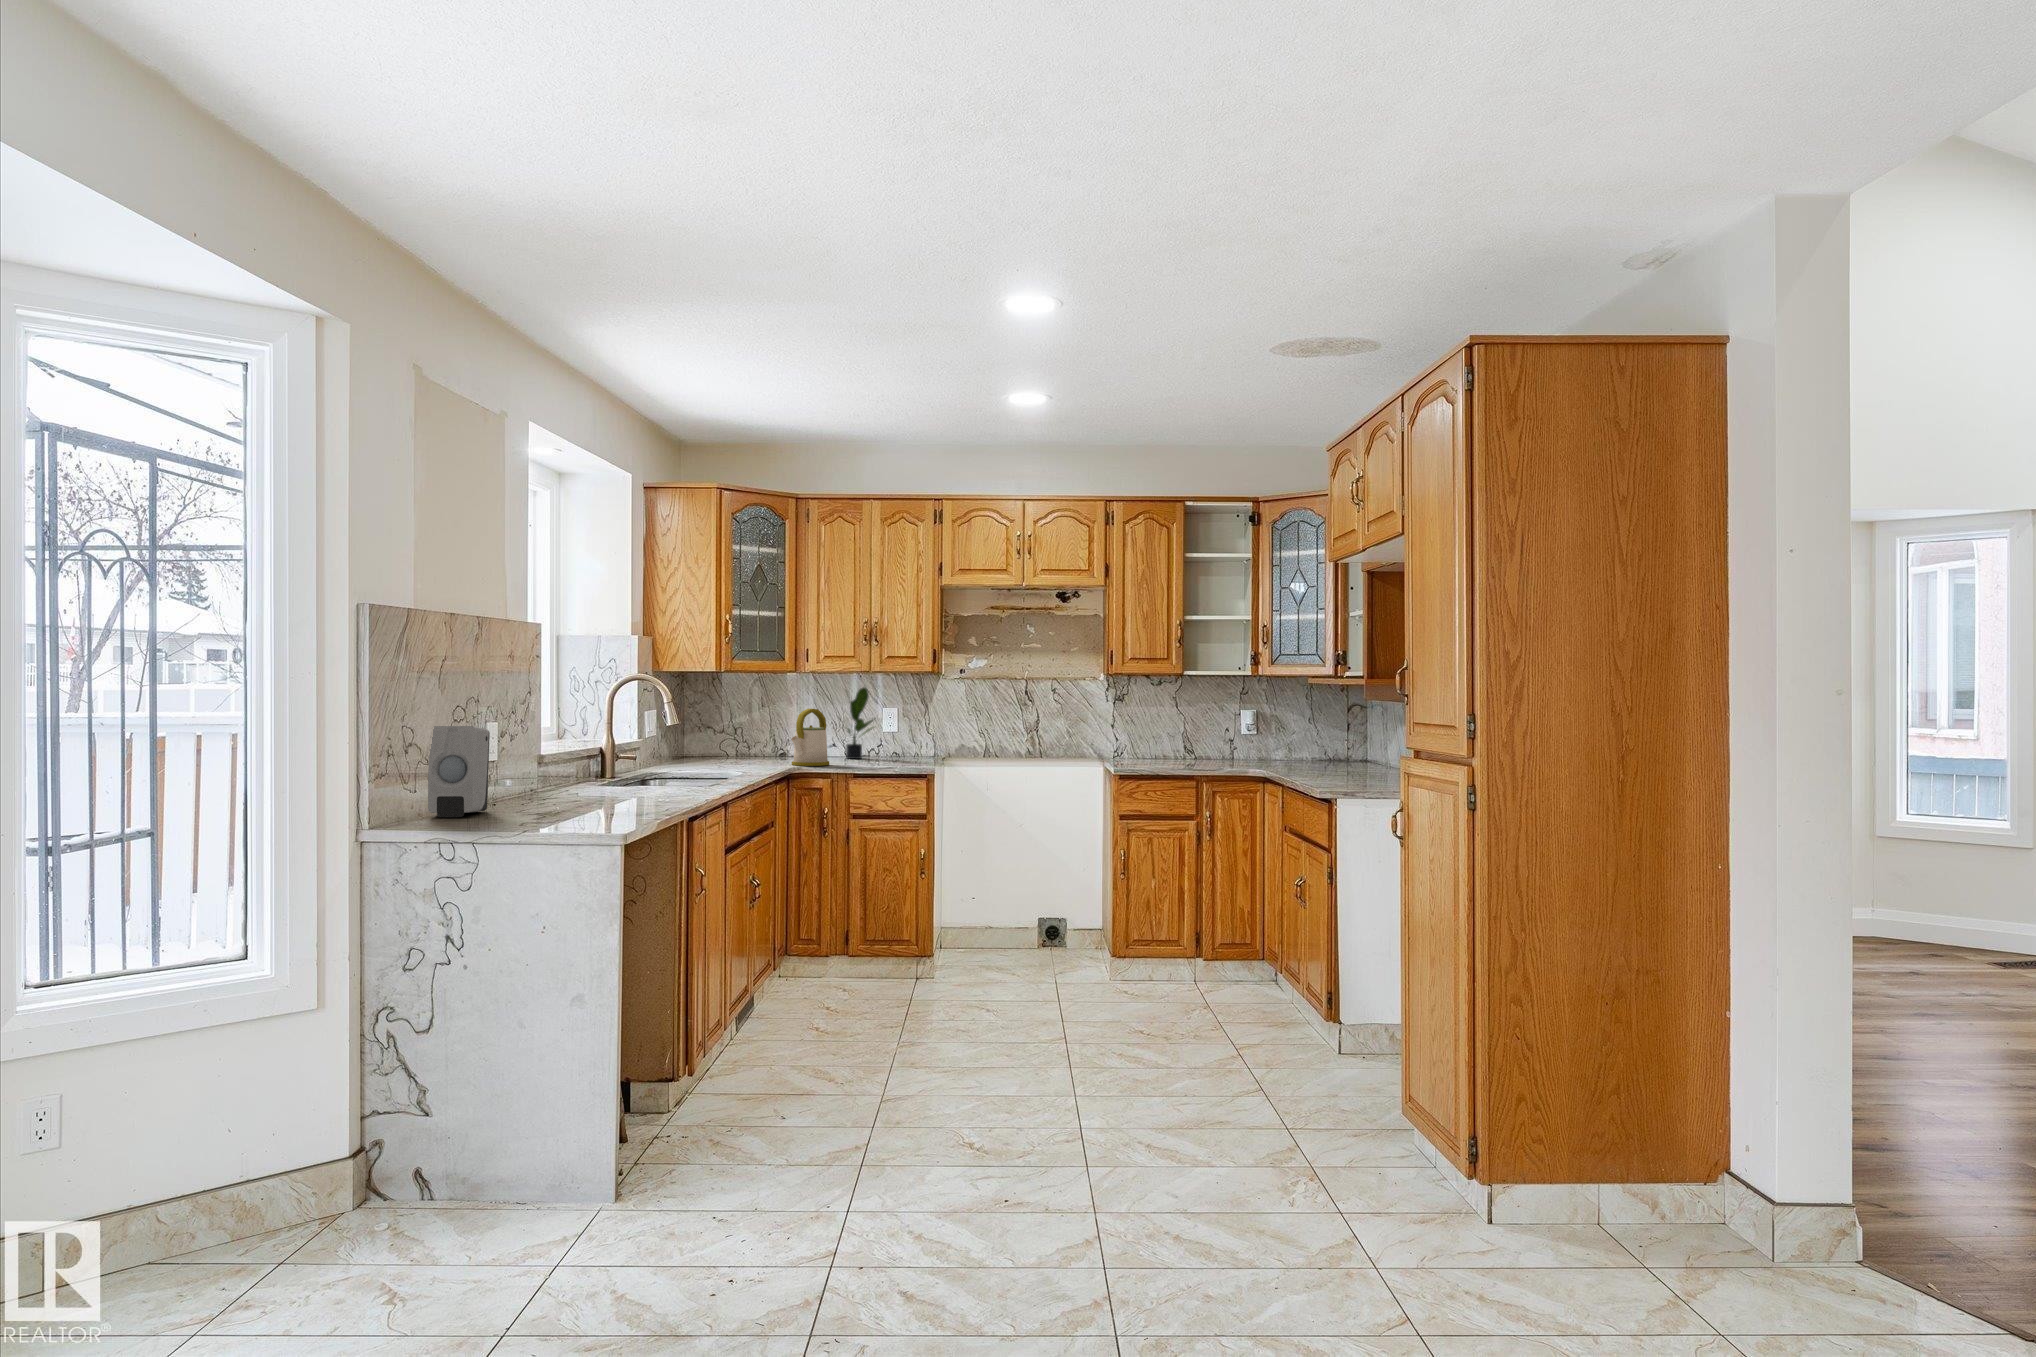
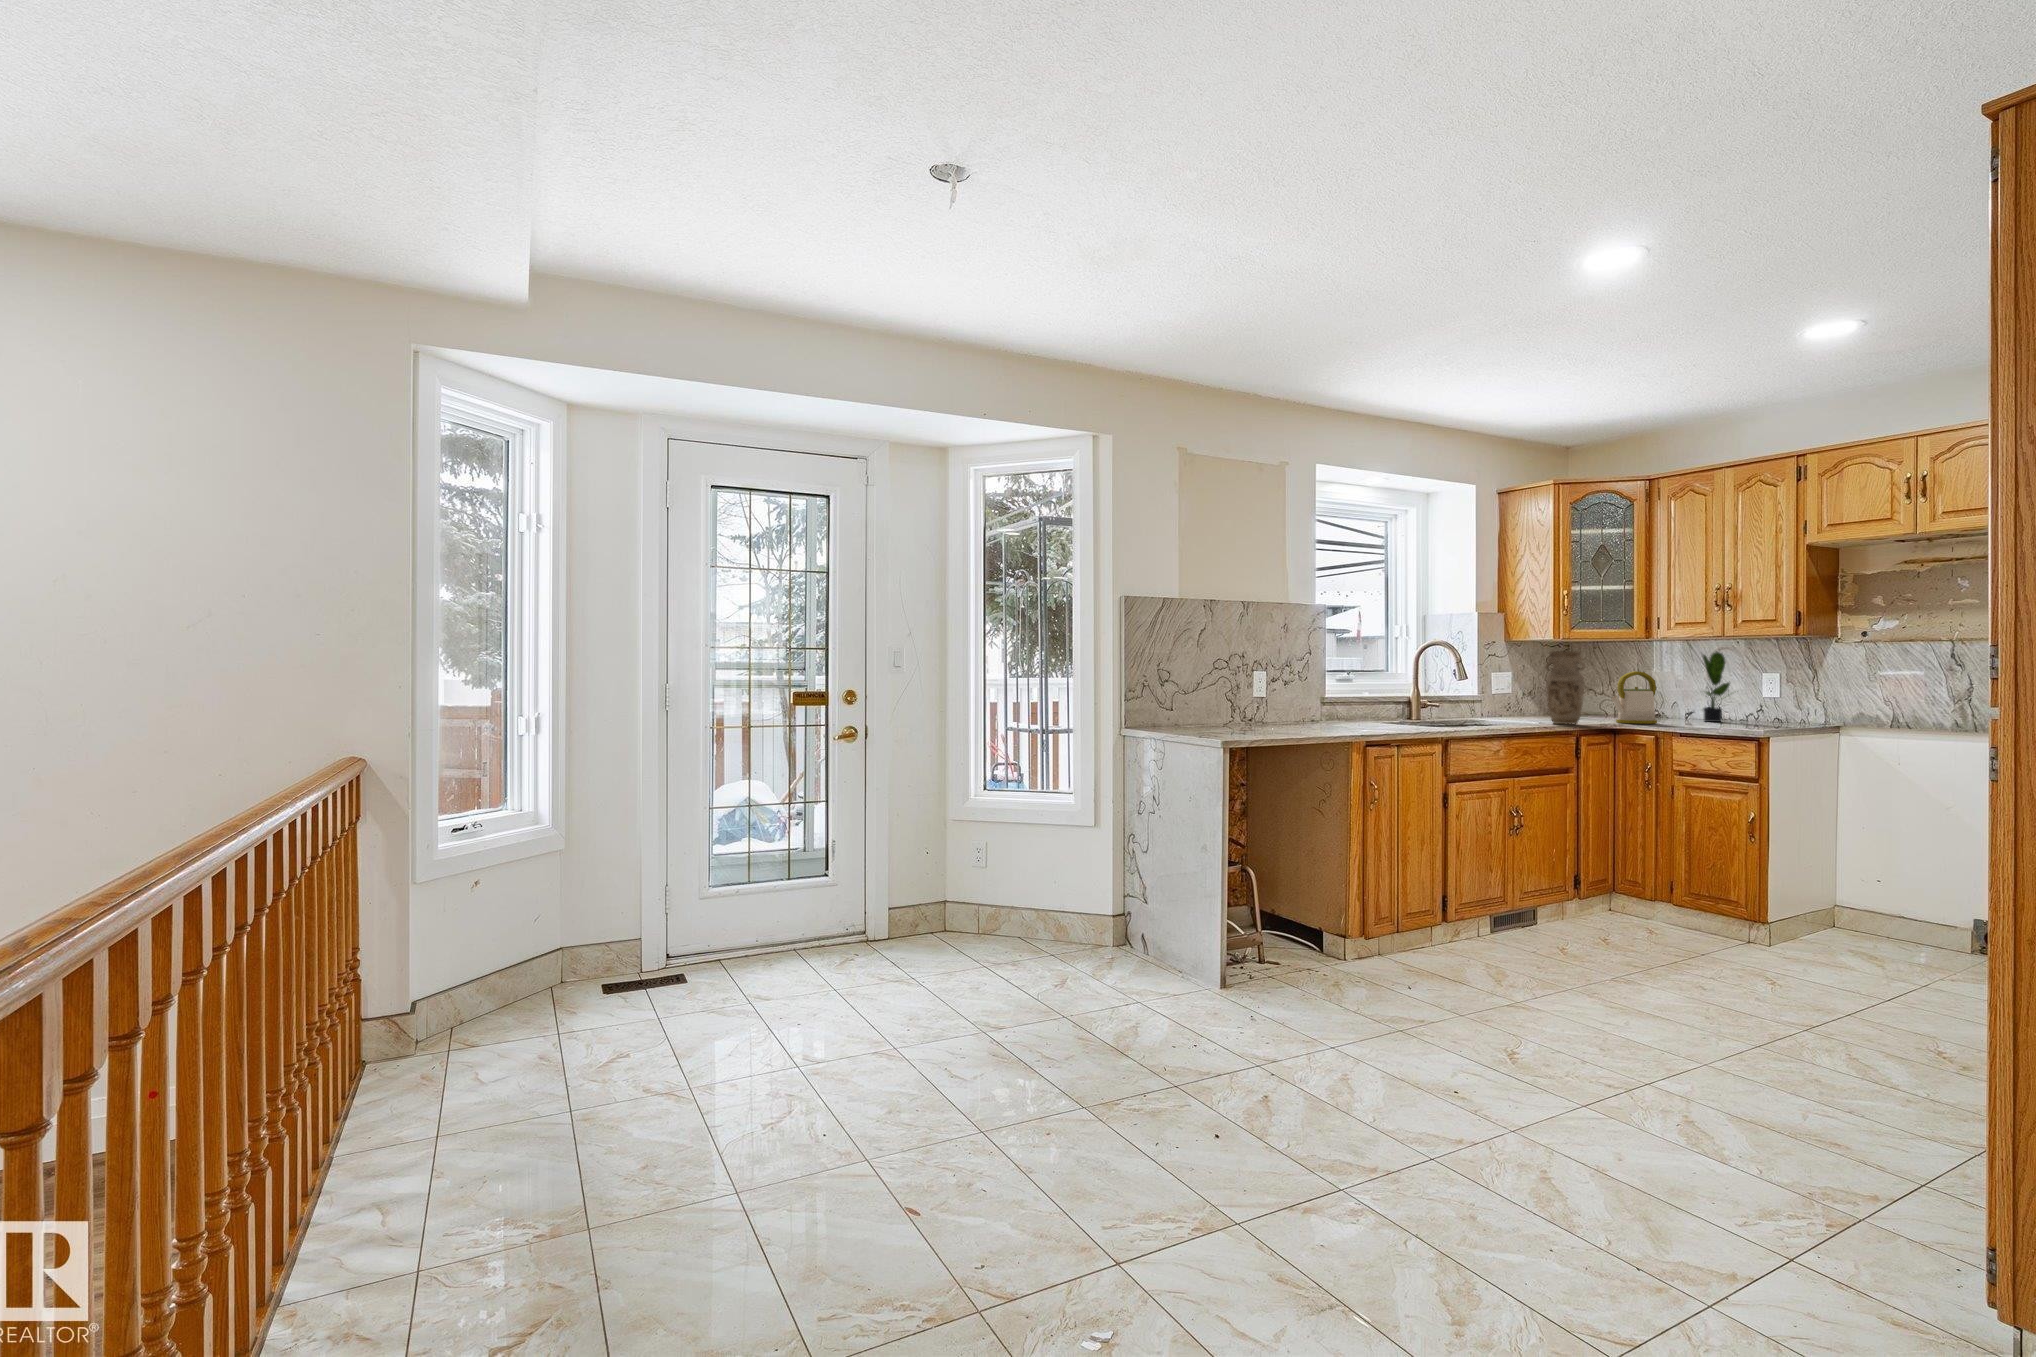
vase: none [744,687,786,772] -> present [1546,651,1585,724]
soap dispenser: present [428,726,490,817] -> none [1213,673,1258,730]

